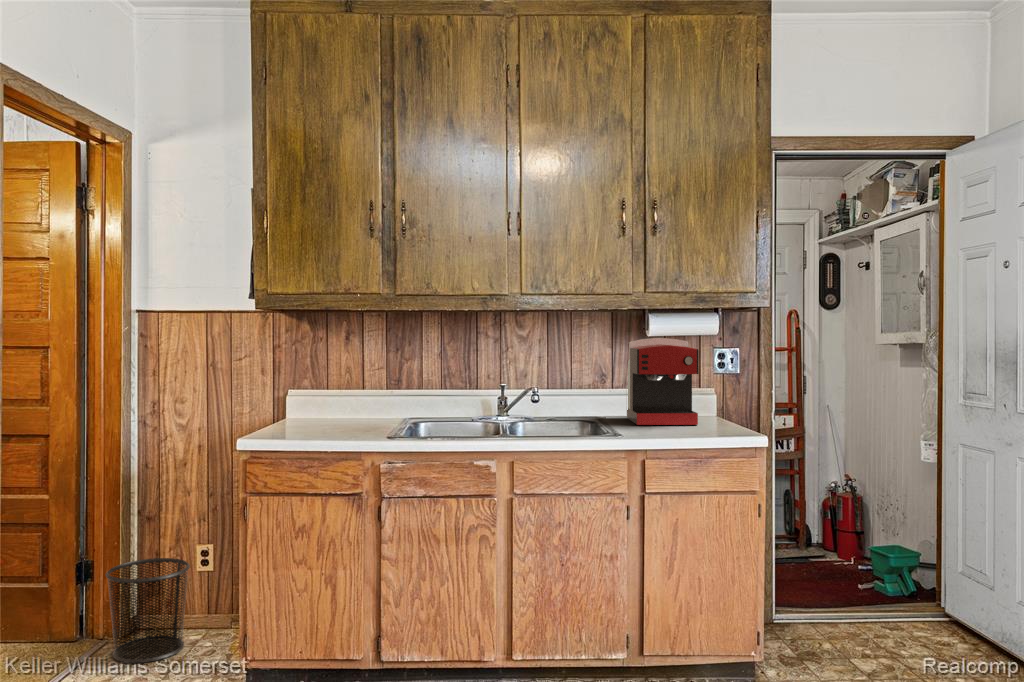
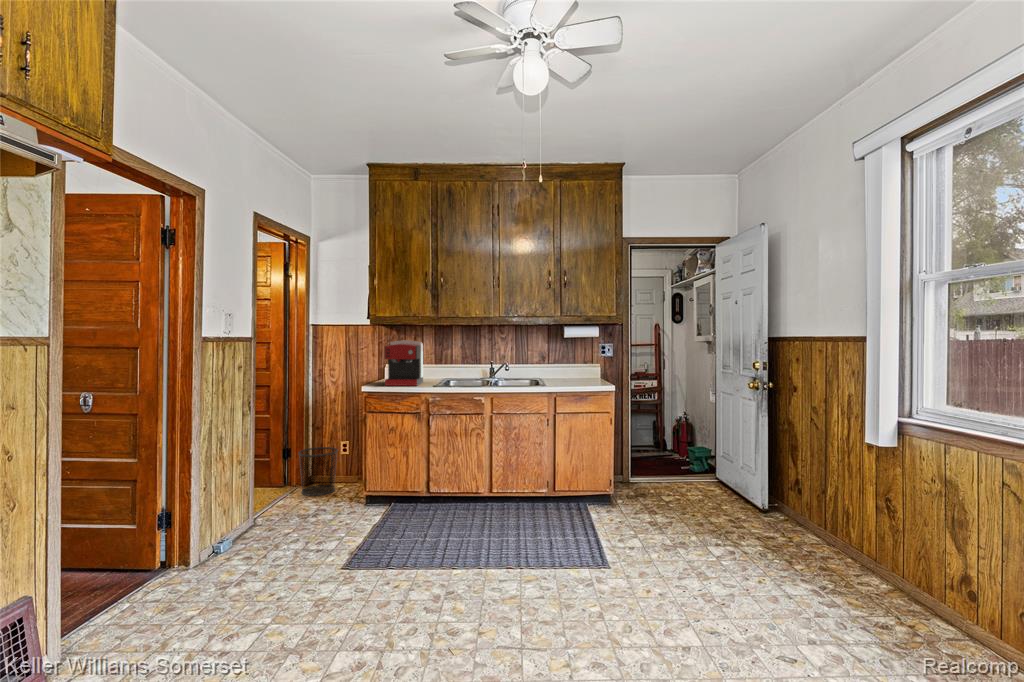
coffee maker: present [627,338,699,425] -> present [385,340,423,386]

